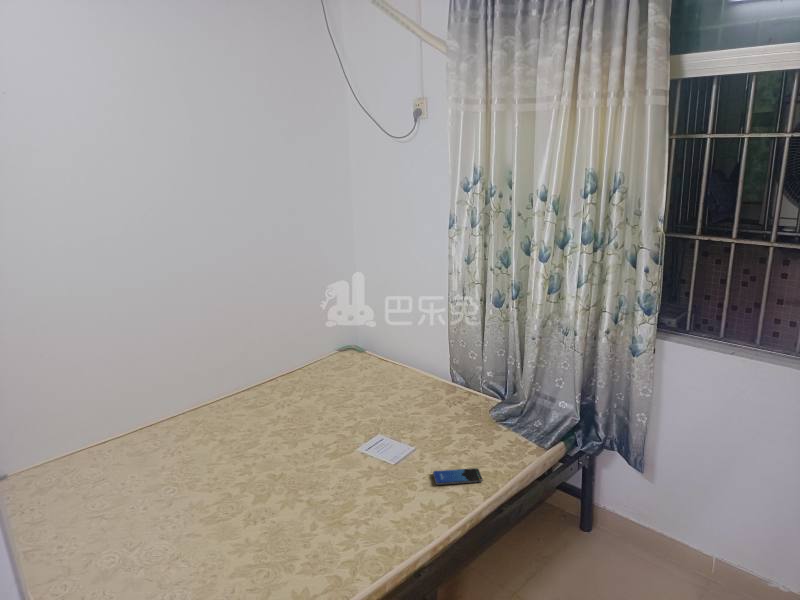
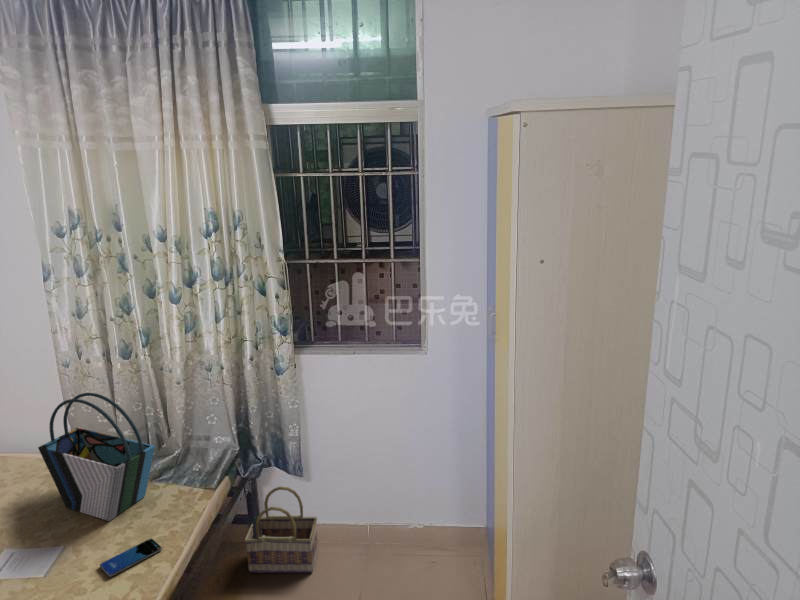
tote bag: none [419,327,501,441] -> present [38,393,155,521]
basket: none [569,474,653,577] -> present [245,487,318,573]

